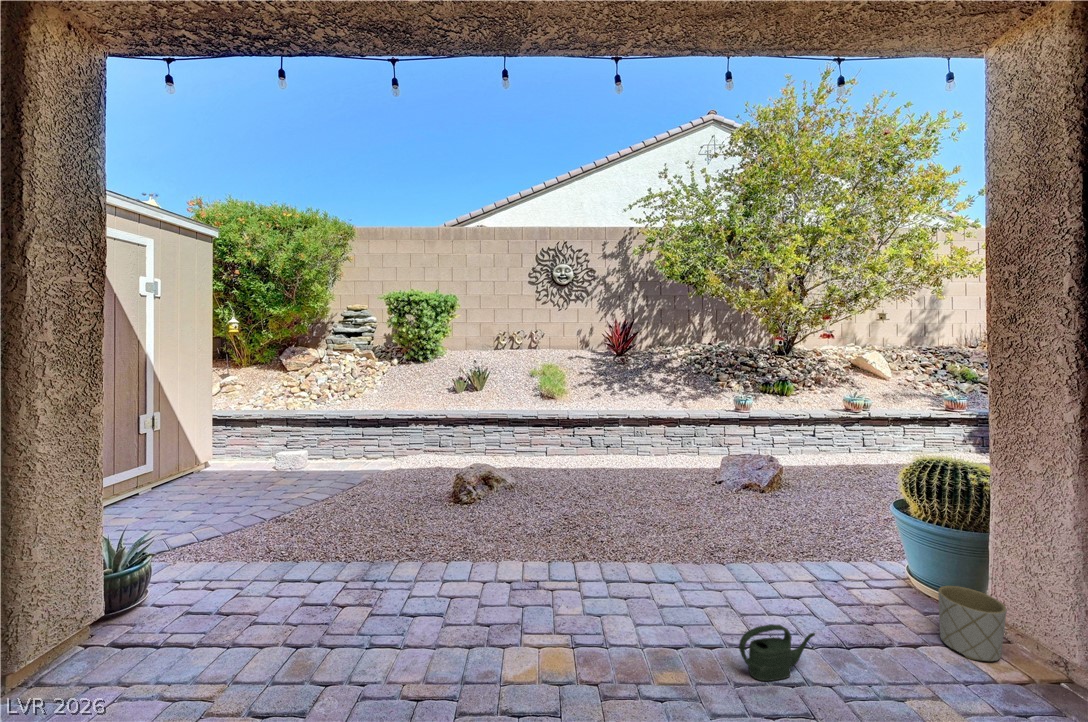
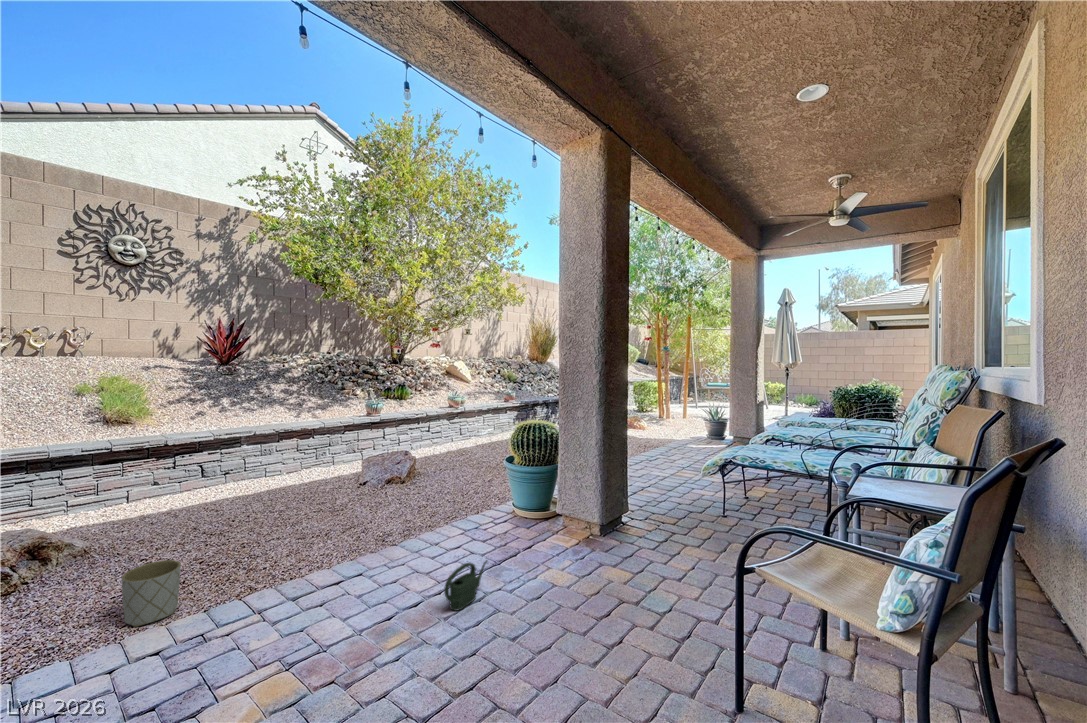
planter: present [938,586,1007,661] -> present [121,560,181,627]

